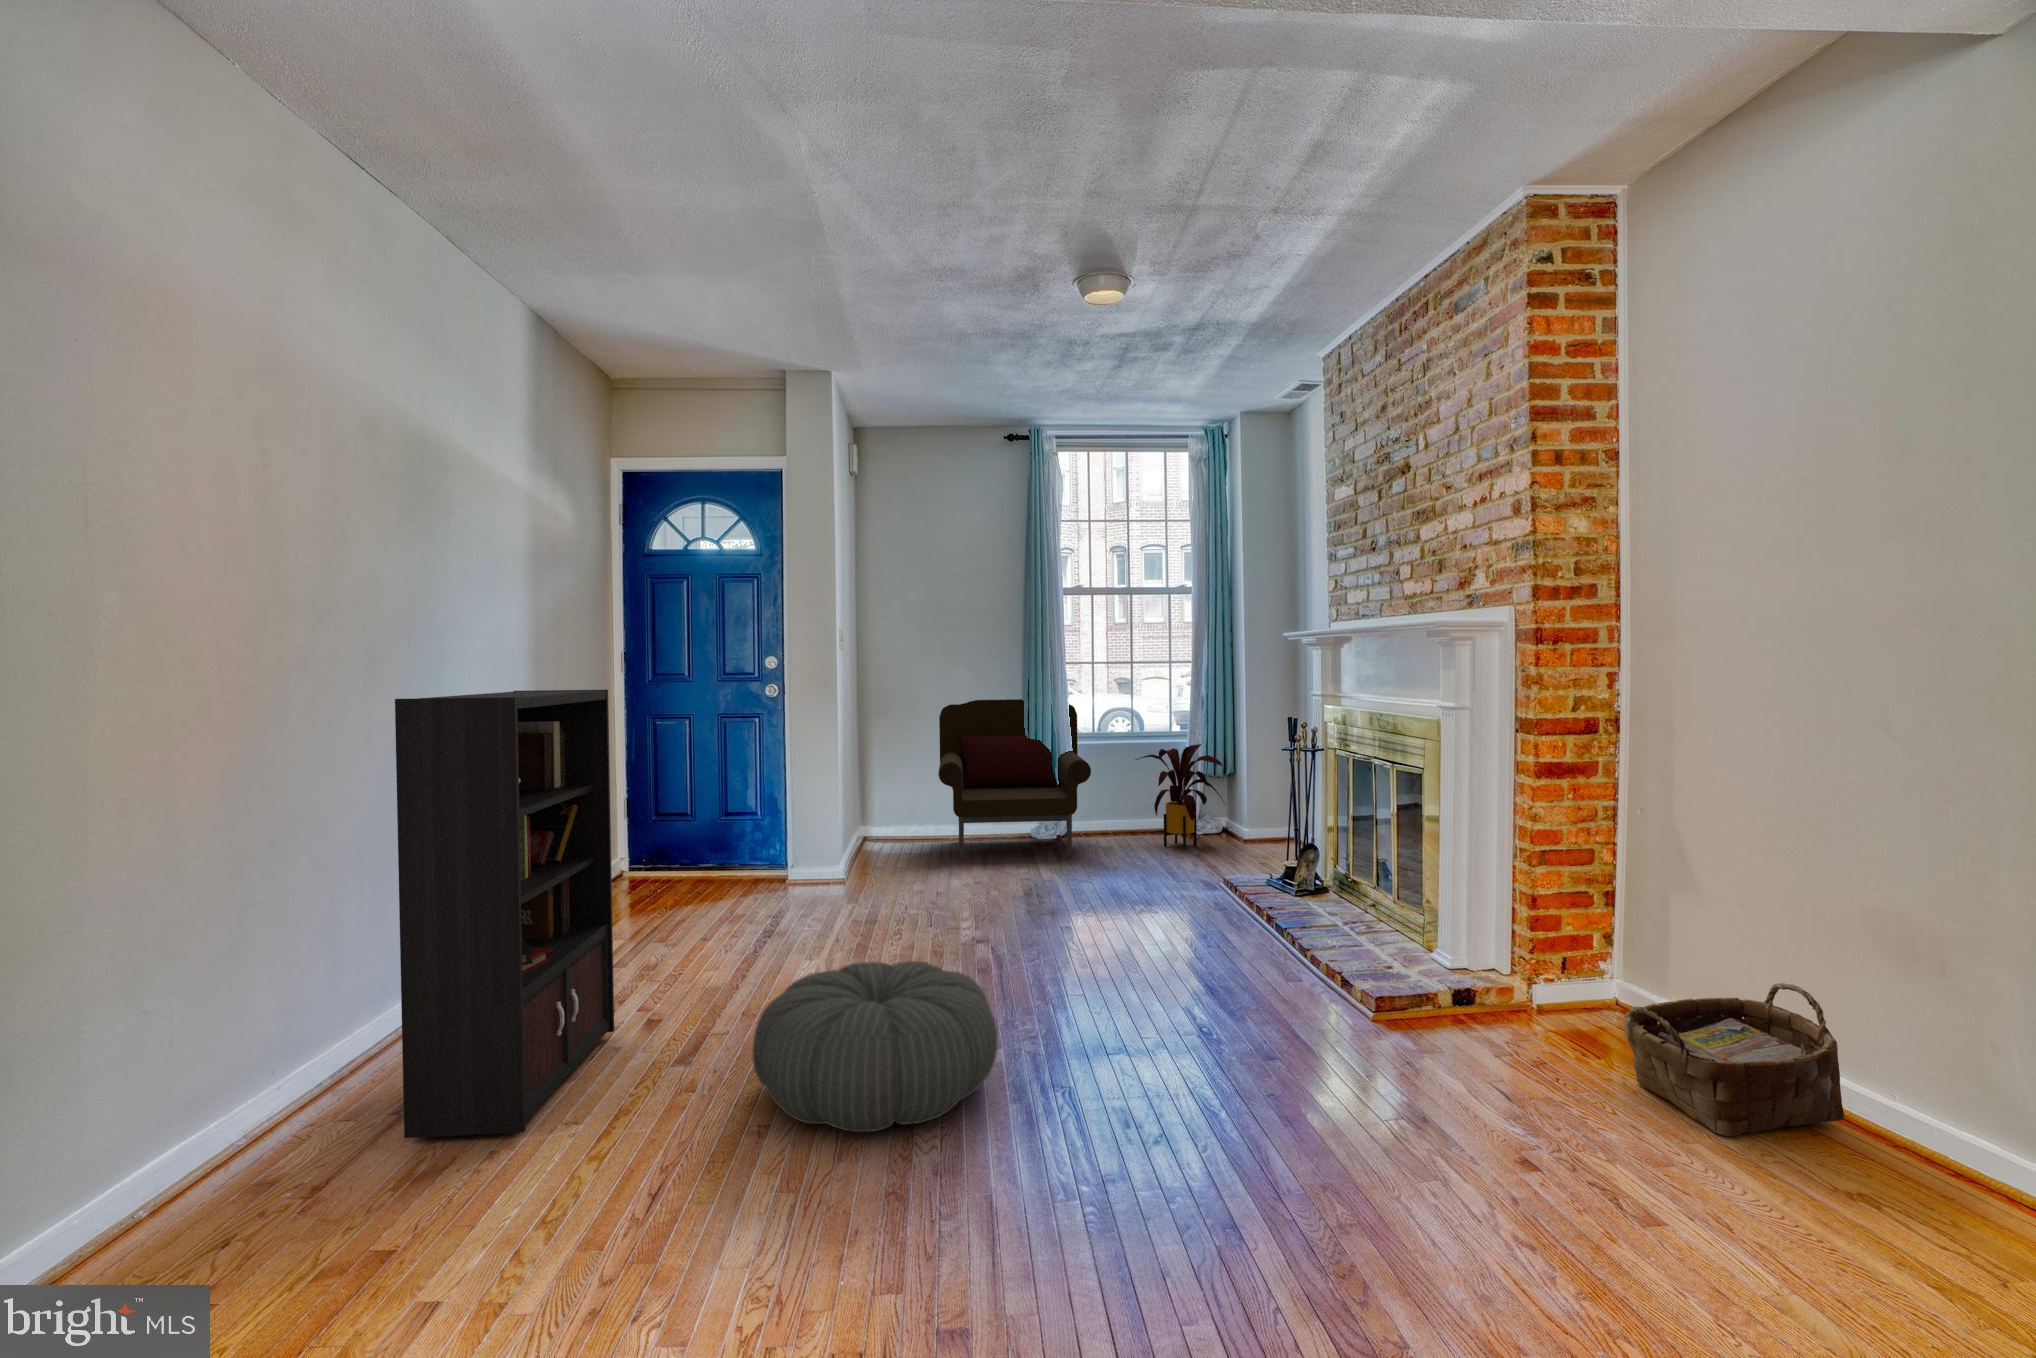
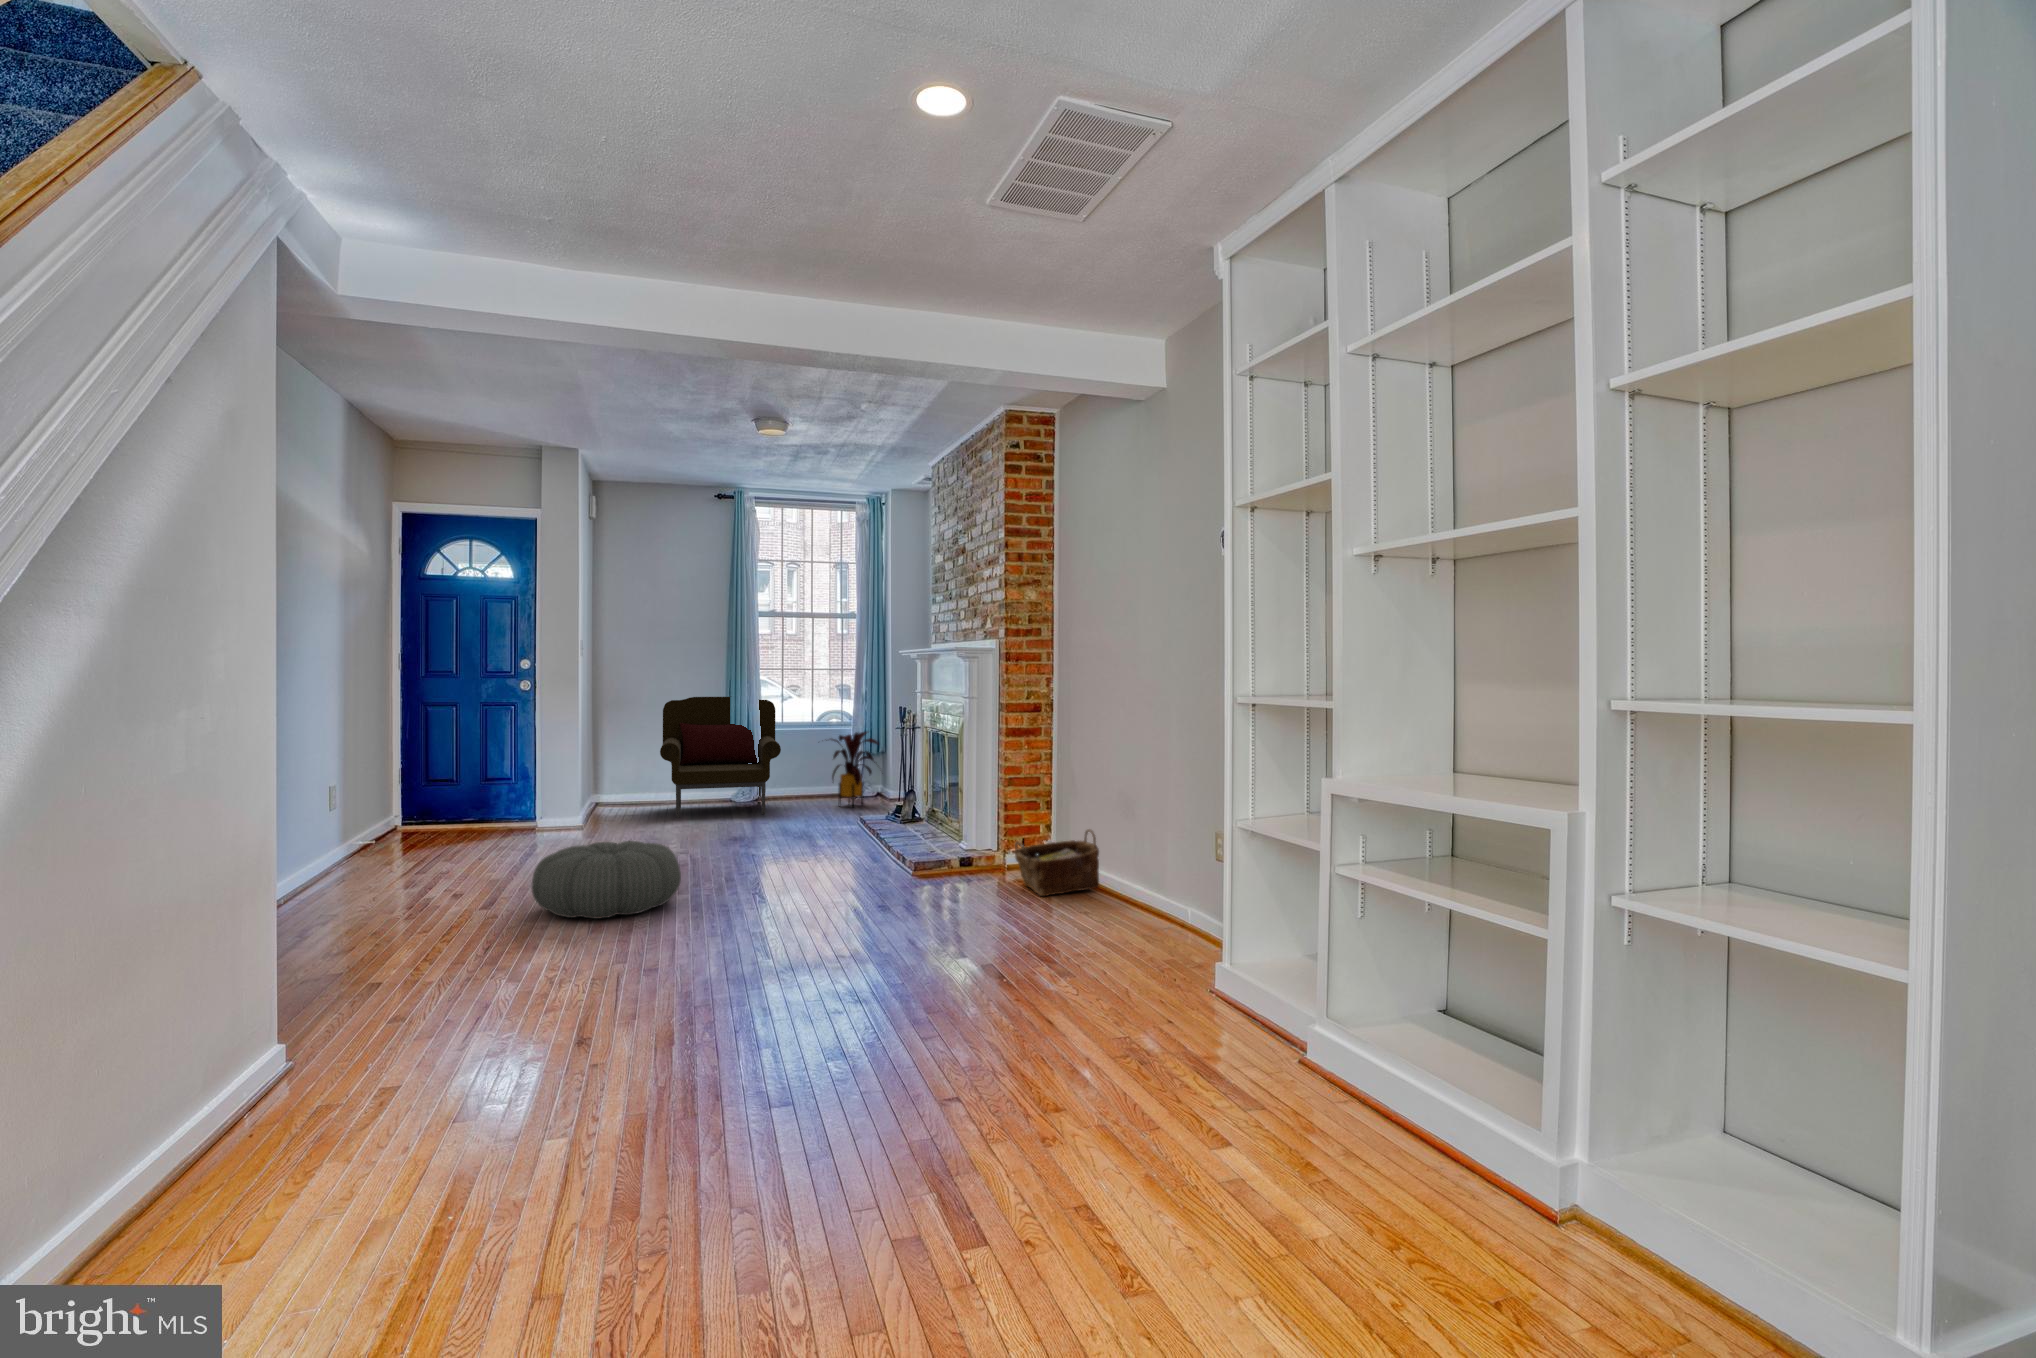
bookcase: present [395,690,614,1138] -> none [312,679,427,935]

